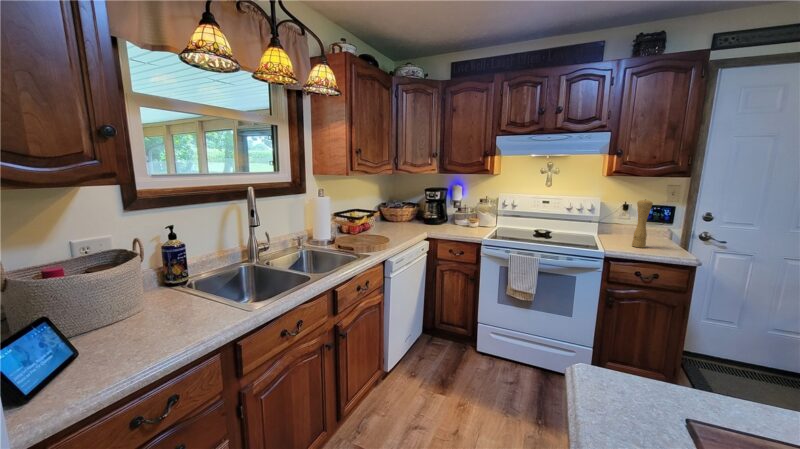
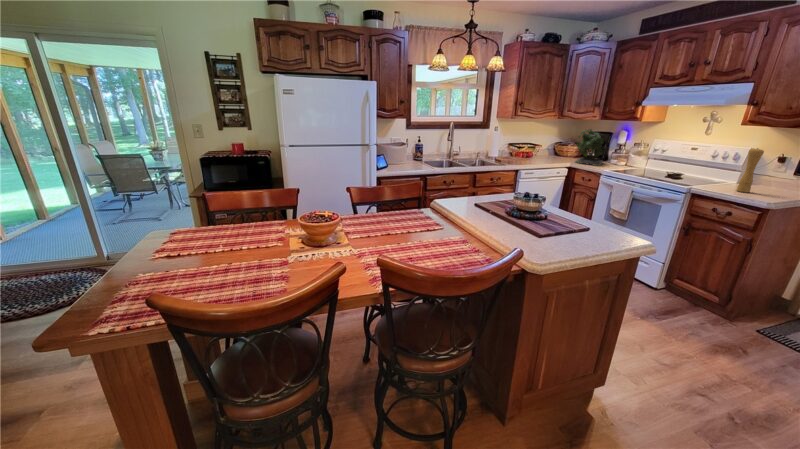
potted plant: none [422,184,460,232] -> present [576,129,606,166]

